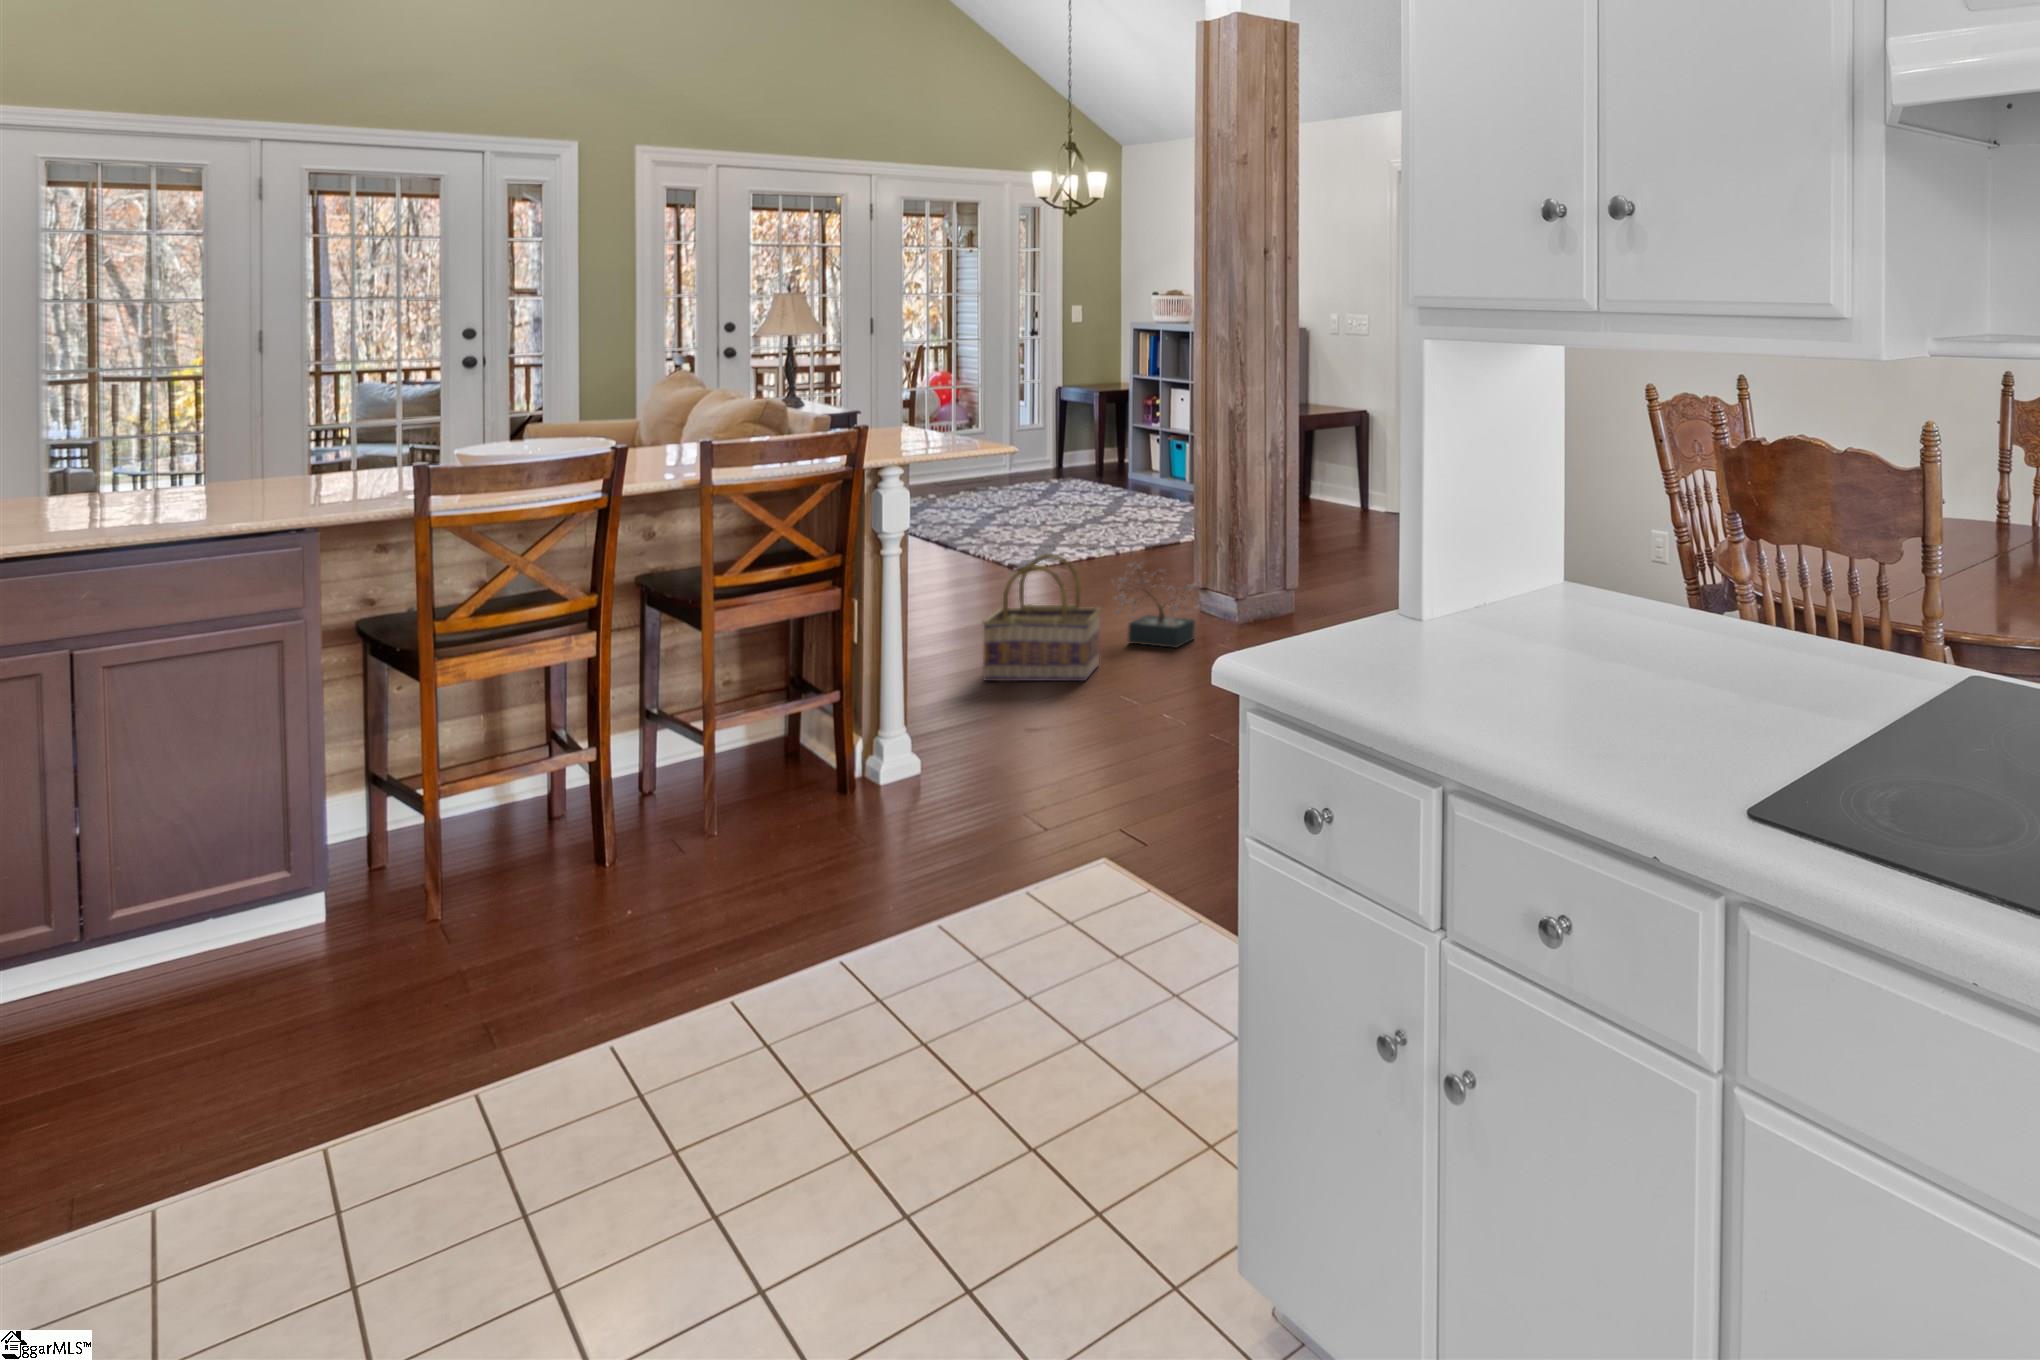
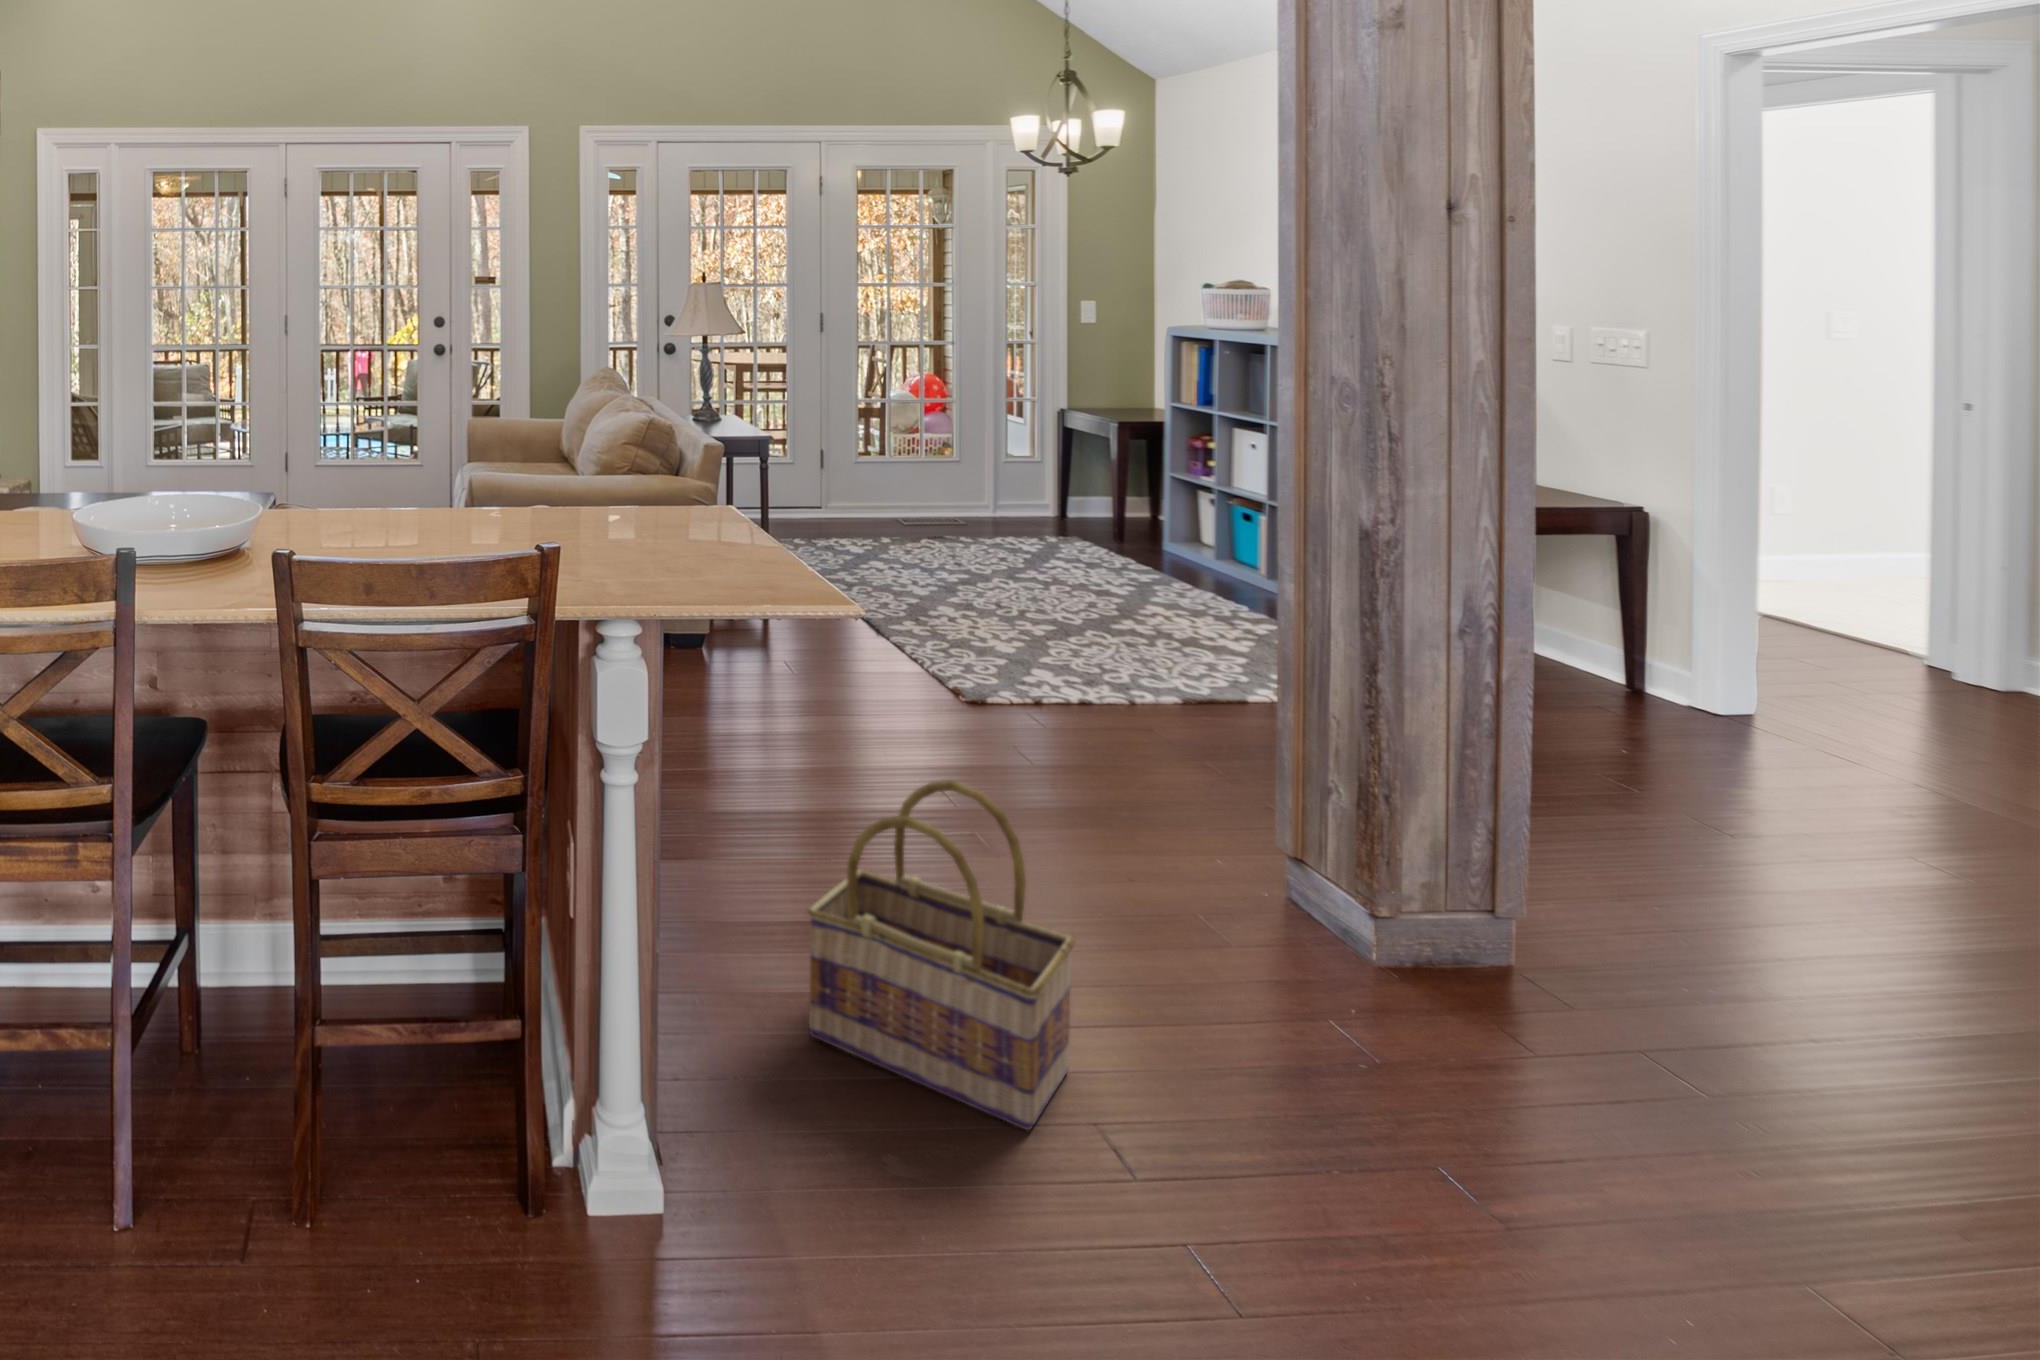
decorative plant: present [1115,563,1202,648] -> none [1103,809,1354,1068]

